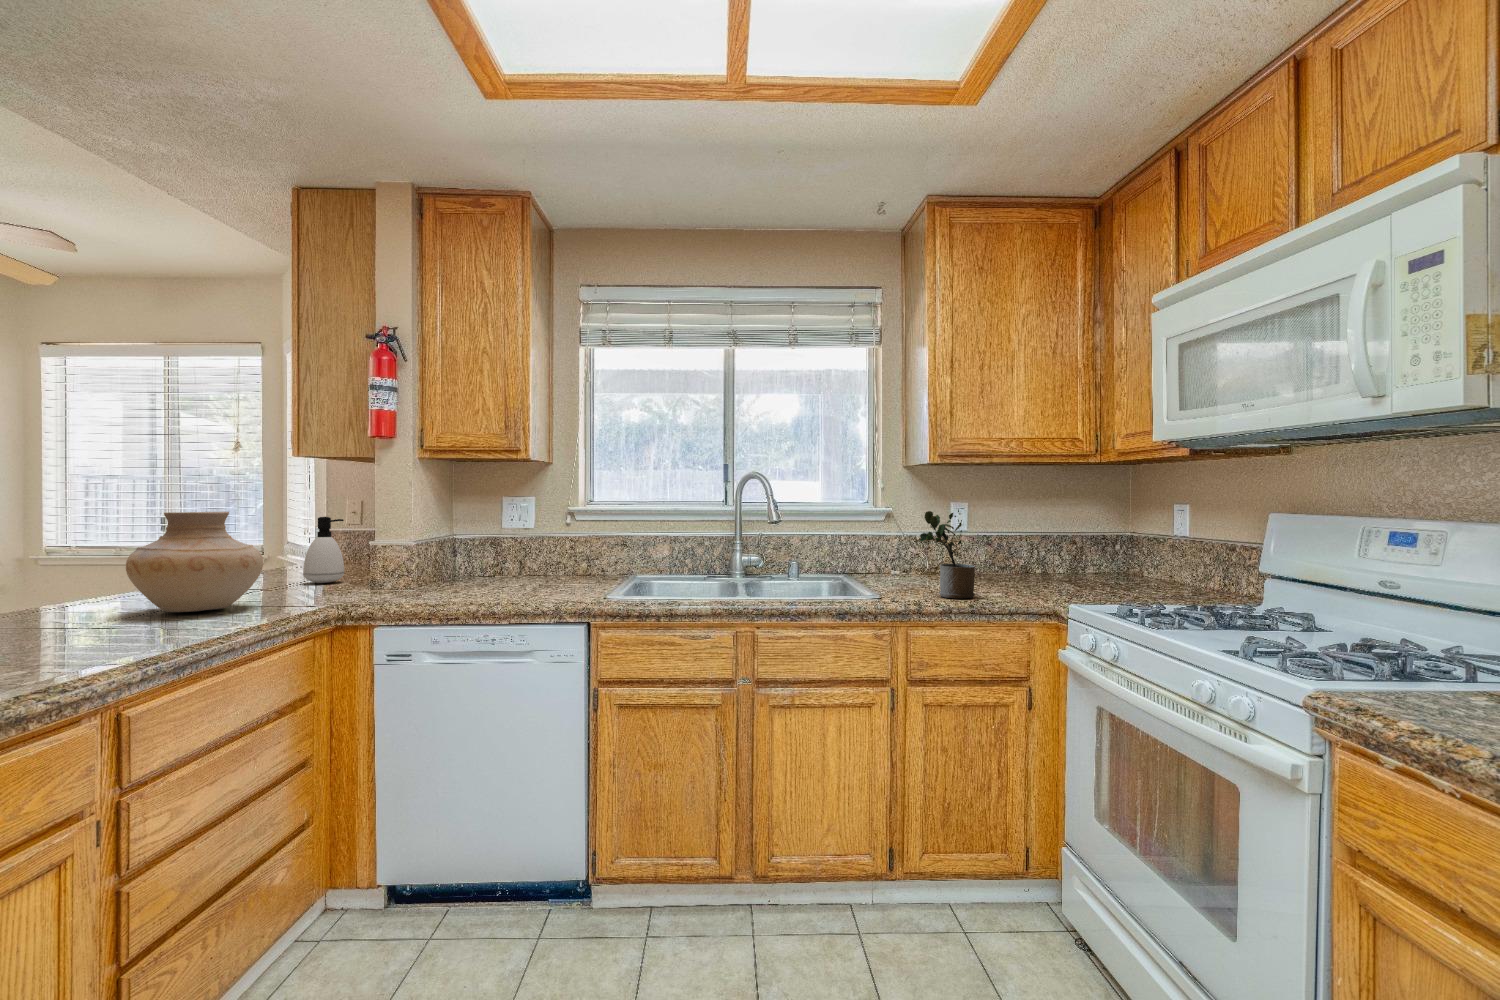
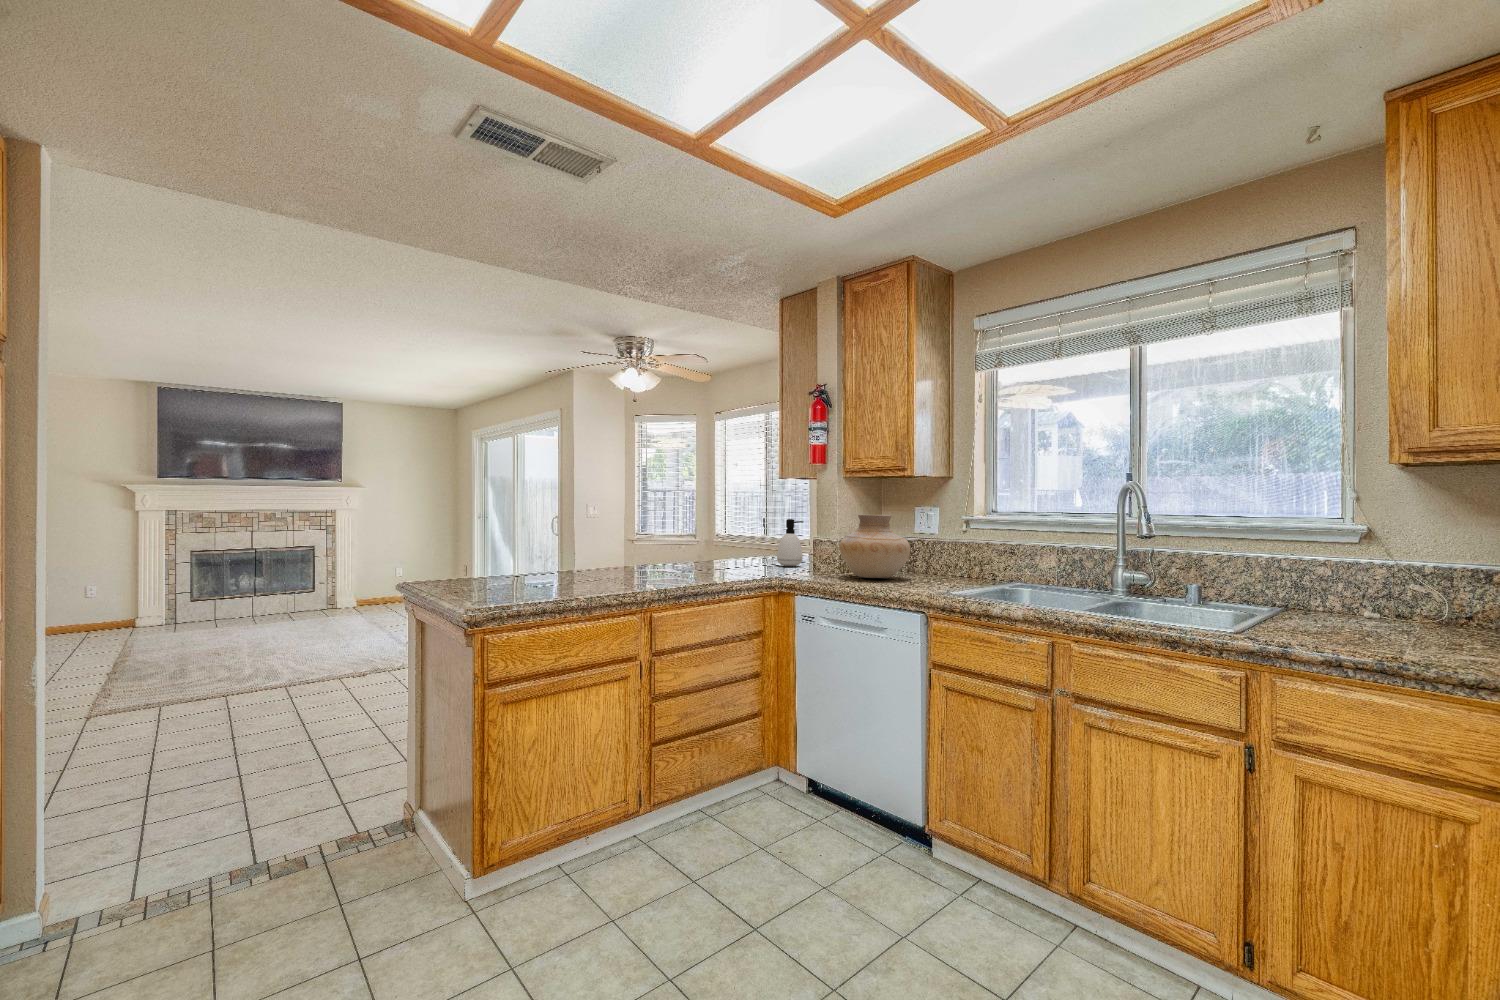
potted plant: present [919,511,975,599] -> none [1310,525,1411,649]
vase: present [126,512,263,612] -> present [840,515,910,578]

